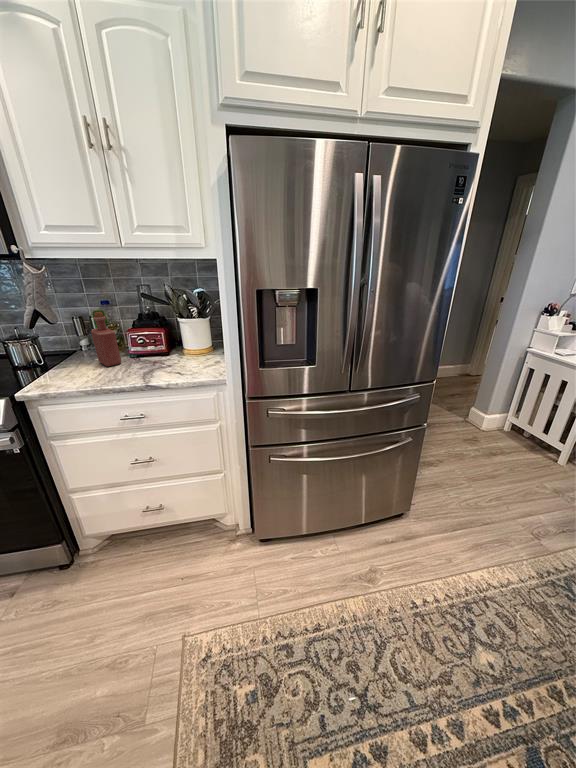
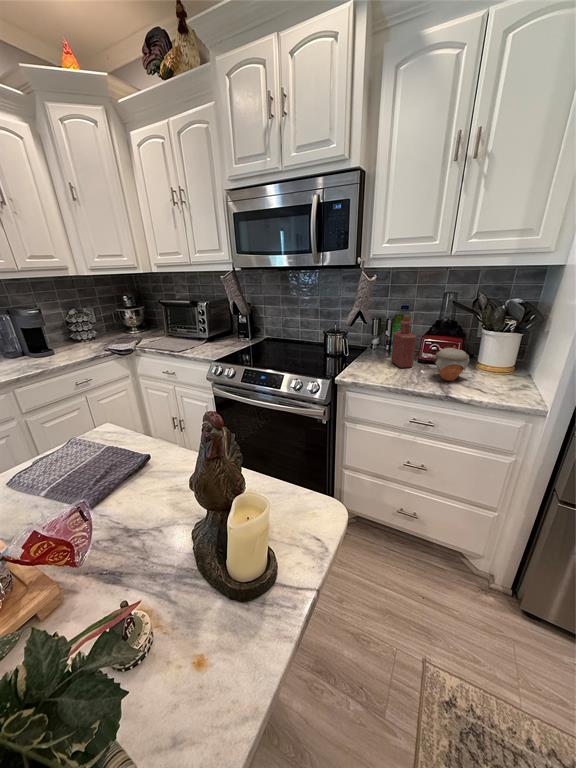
jar: none [133,339,167,371] -> present [433,348,469,381]

